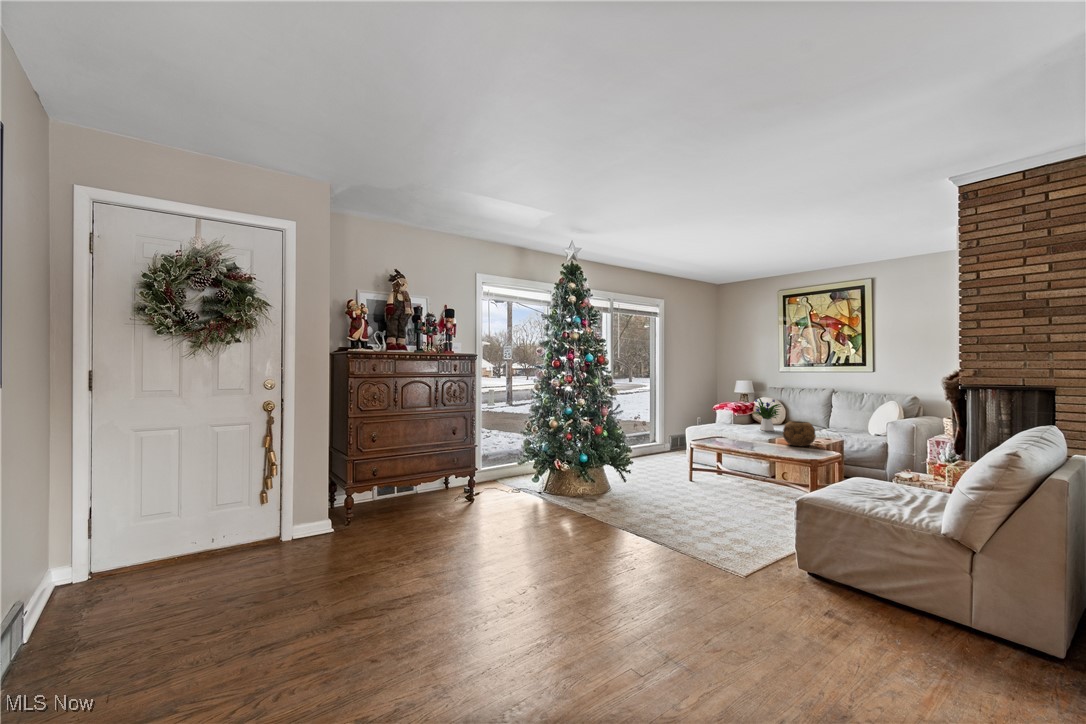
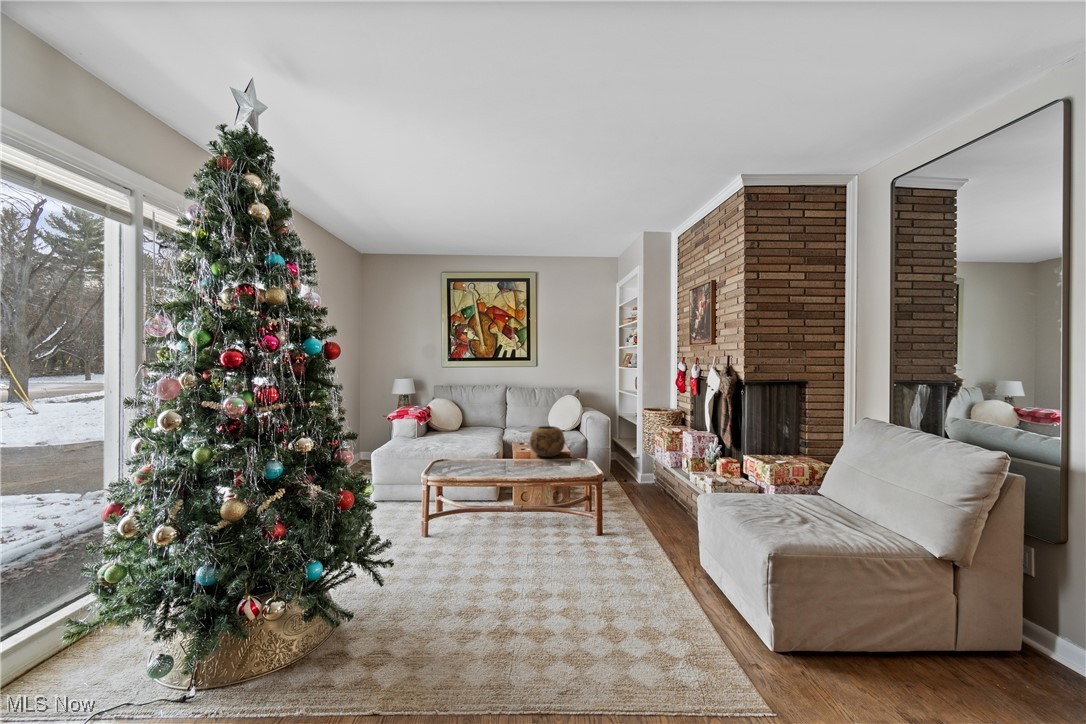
flower arrangement: present [754,398,781,431] -> none [449,400,489,441]

